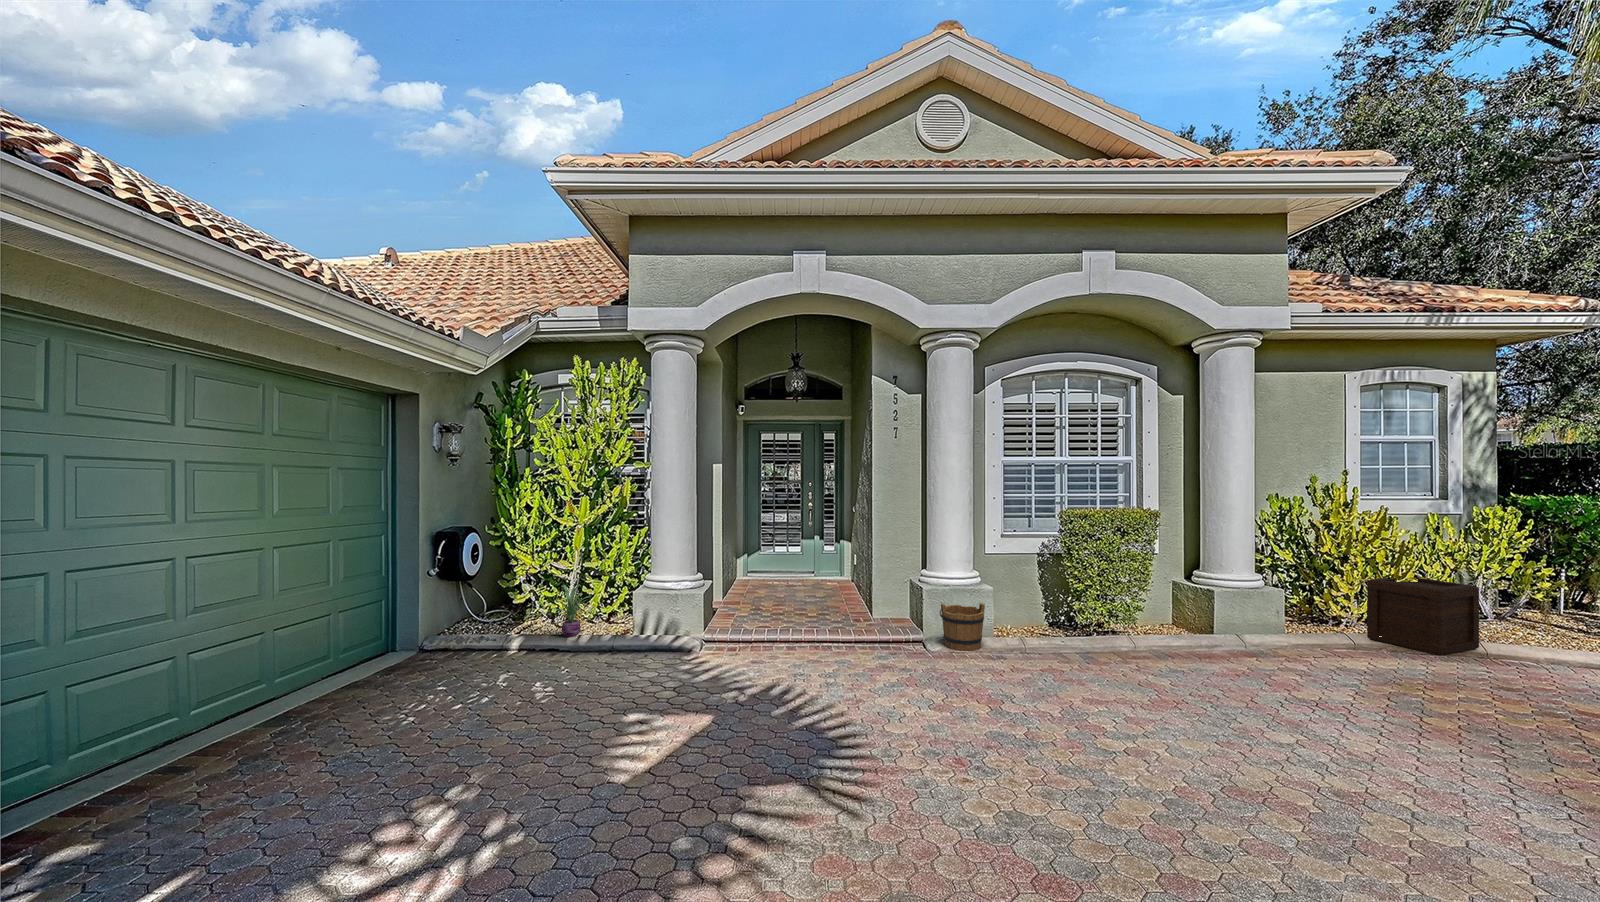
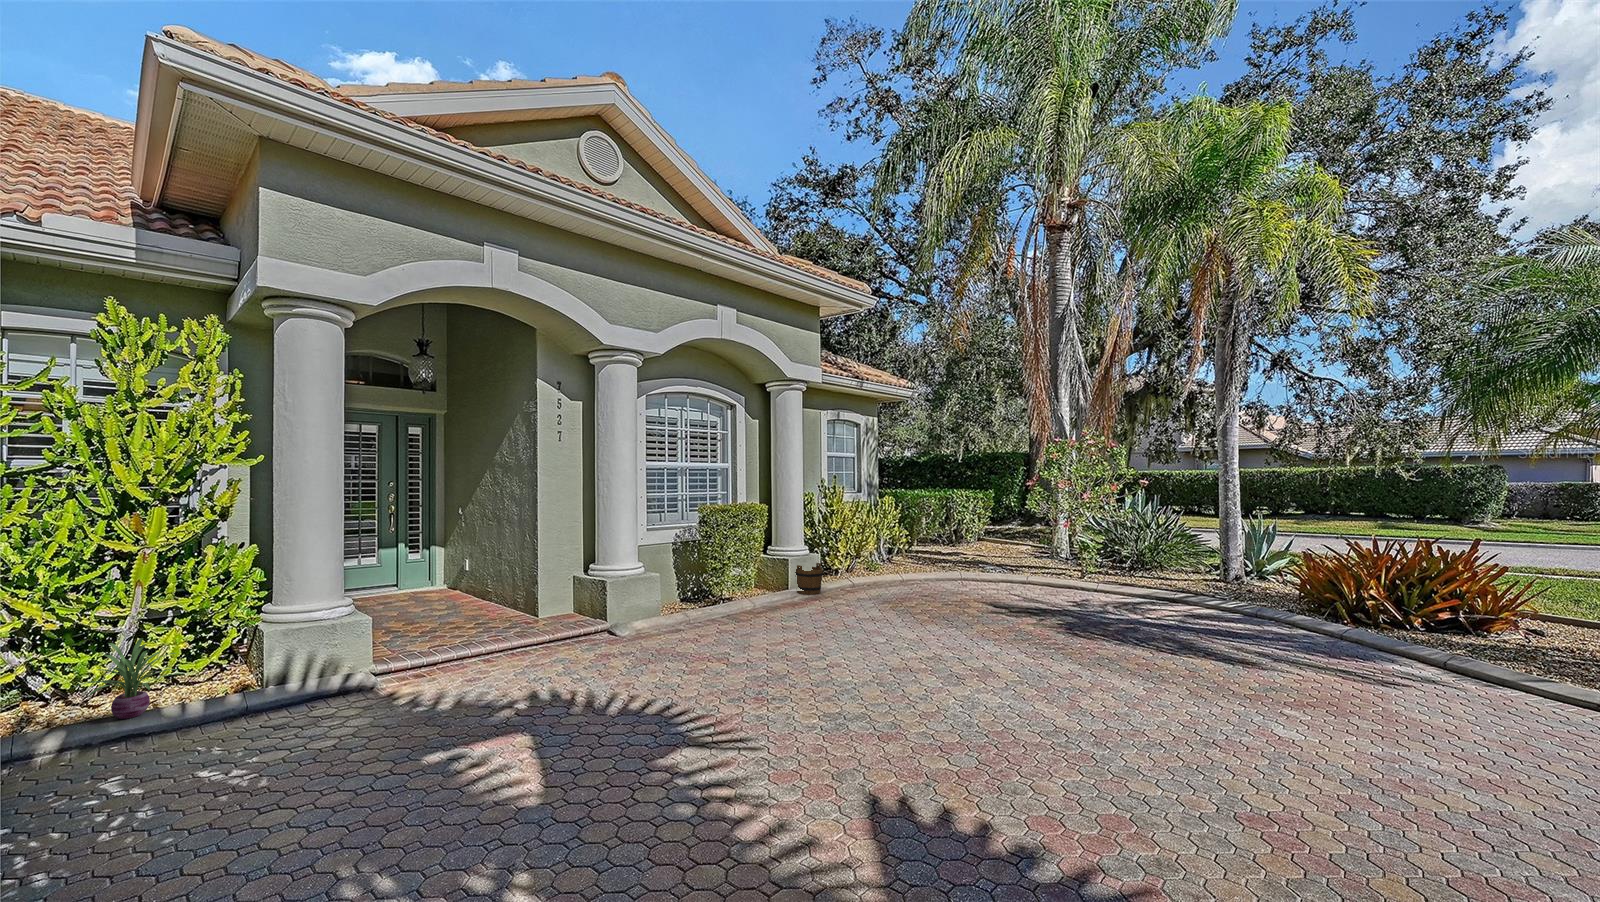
wooden crate: present [1367,577,1479,655] -> none [848,538,893,582]
bucket: present [940,603,985,651] -> present [795,563,823,595]

